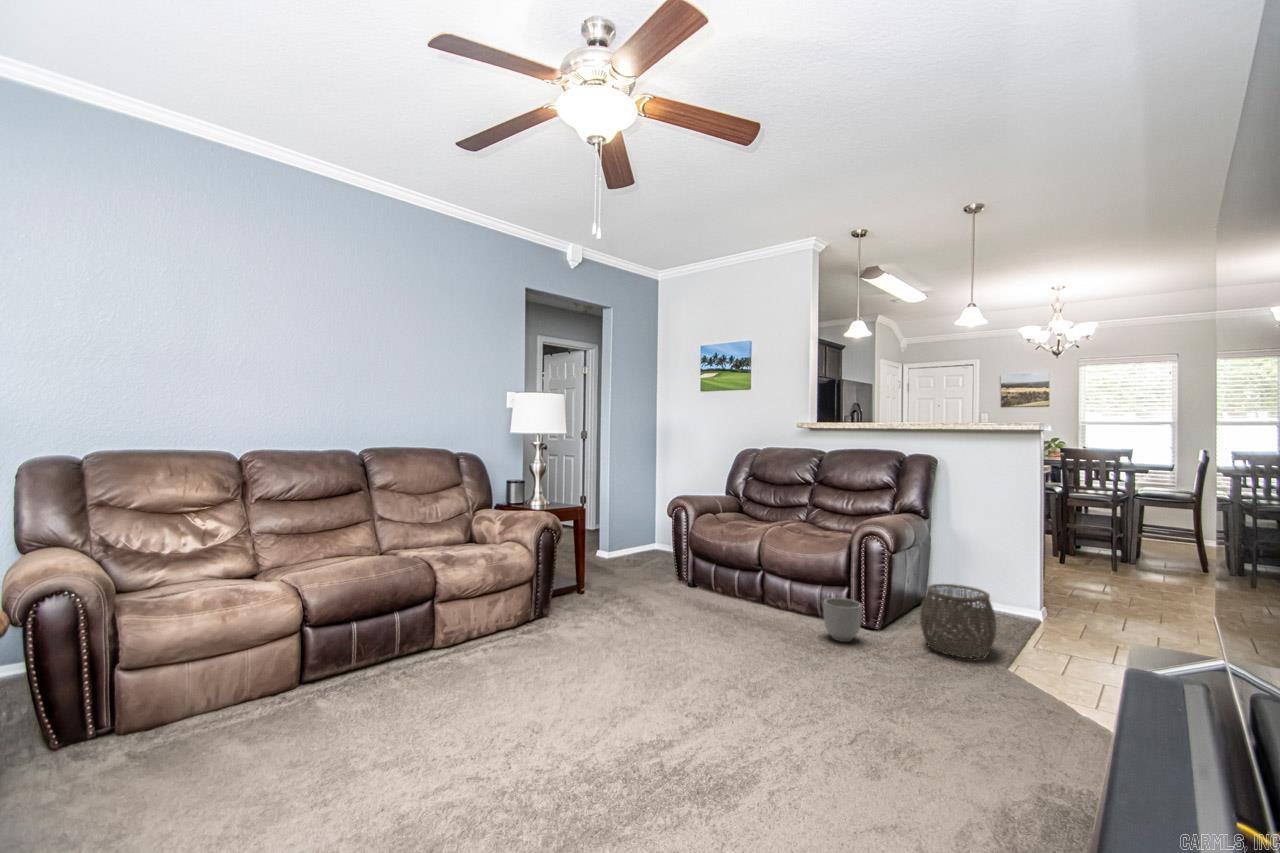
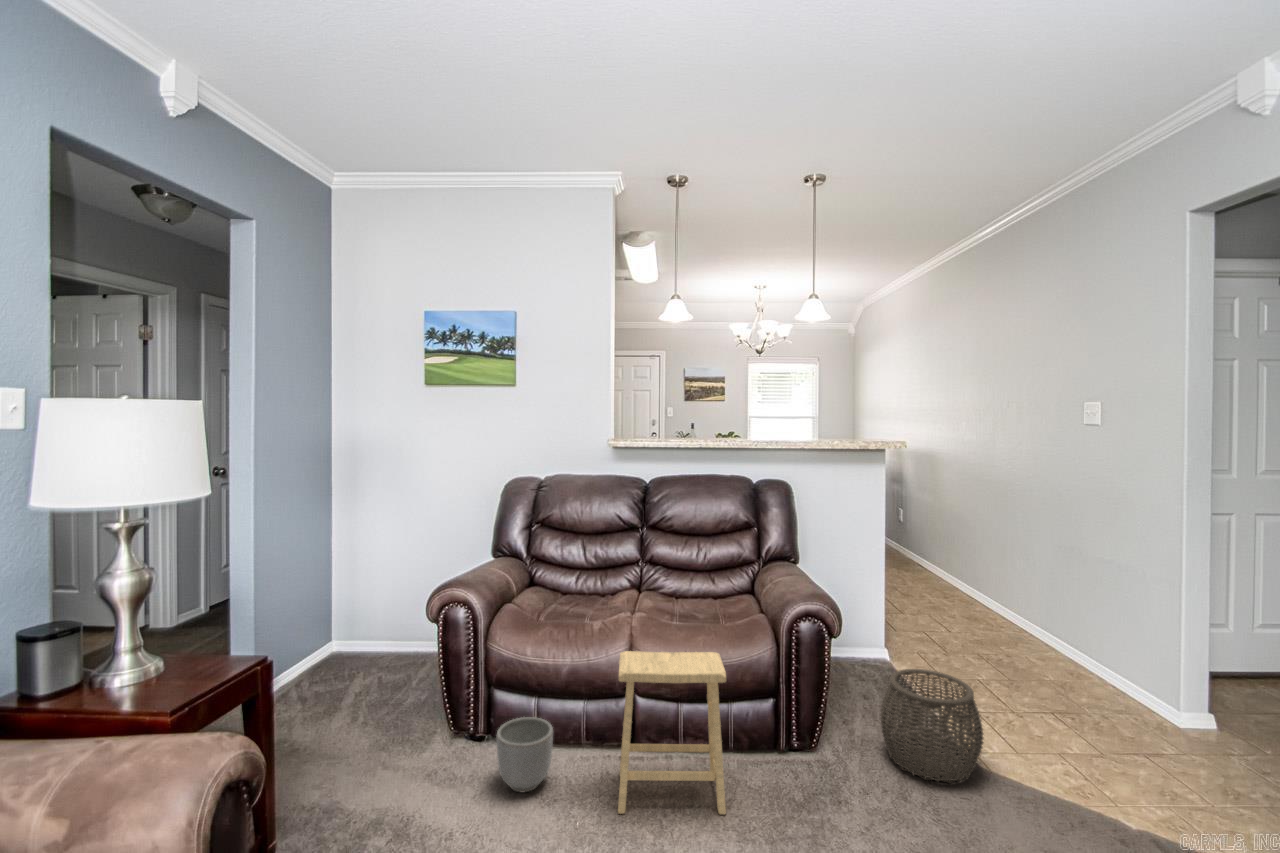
footstool: none [727,536,800,630] -> present [618,651,726,814]
planter: present [823,598,862,642] -> present [496,717,553,793]

